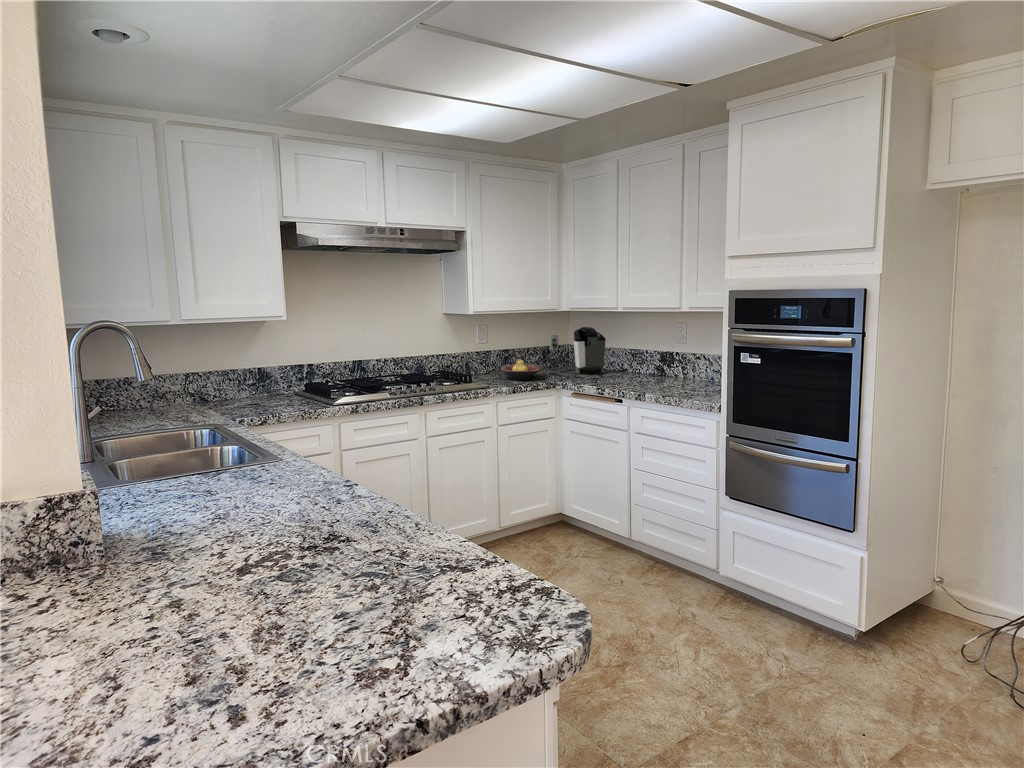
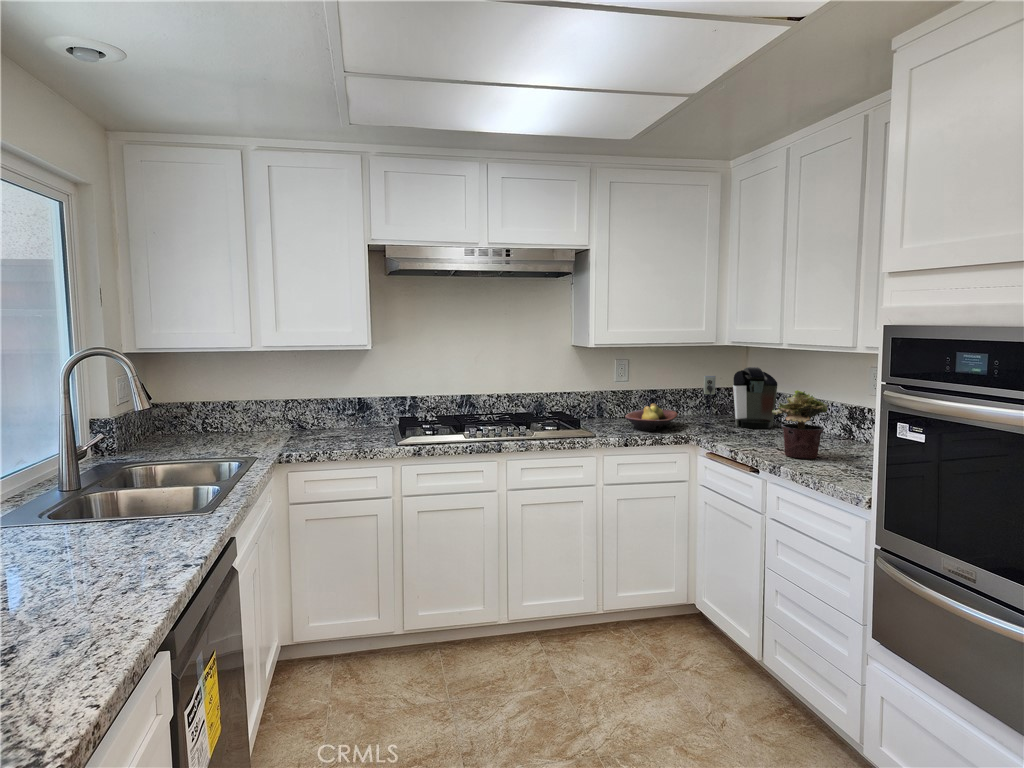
potted plant: none [625,340,663,388] -> present [772,390,828,459]

